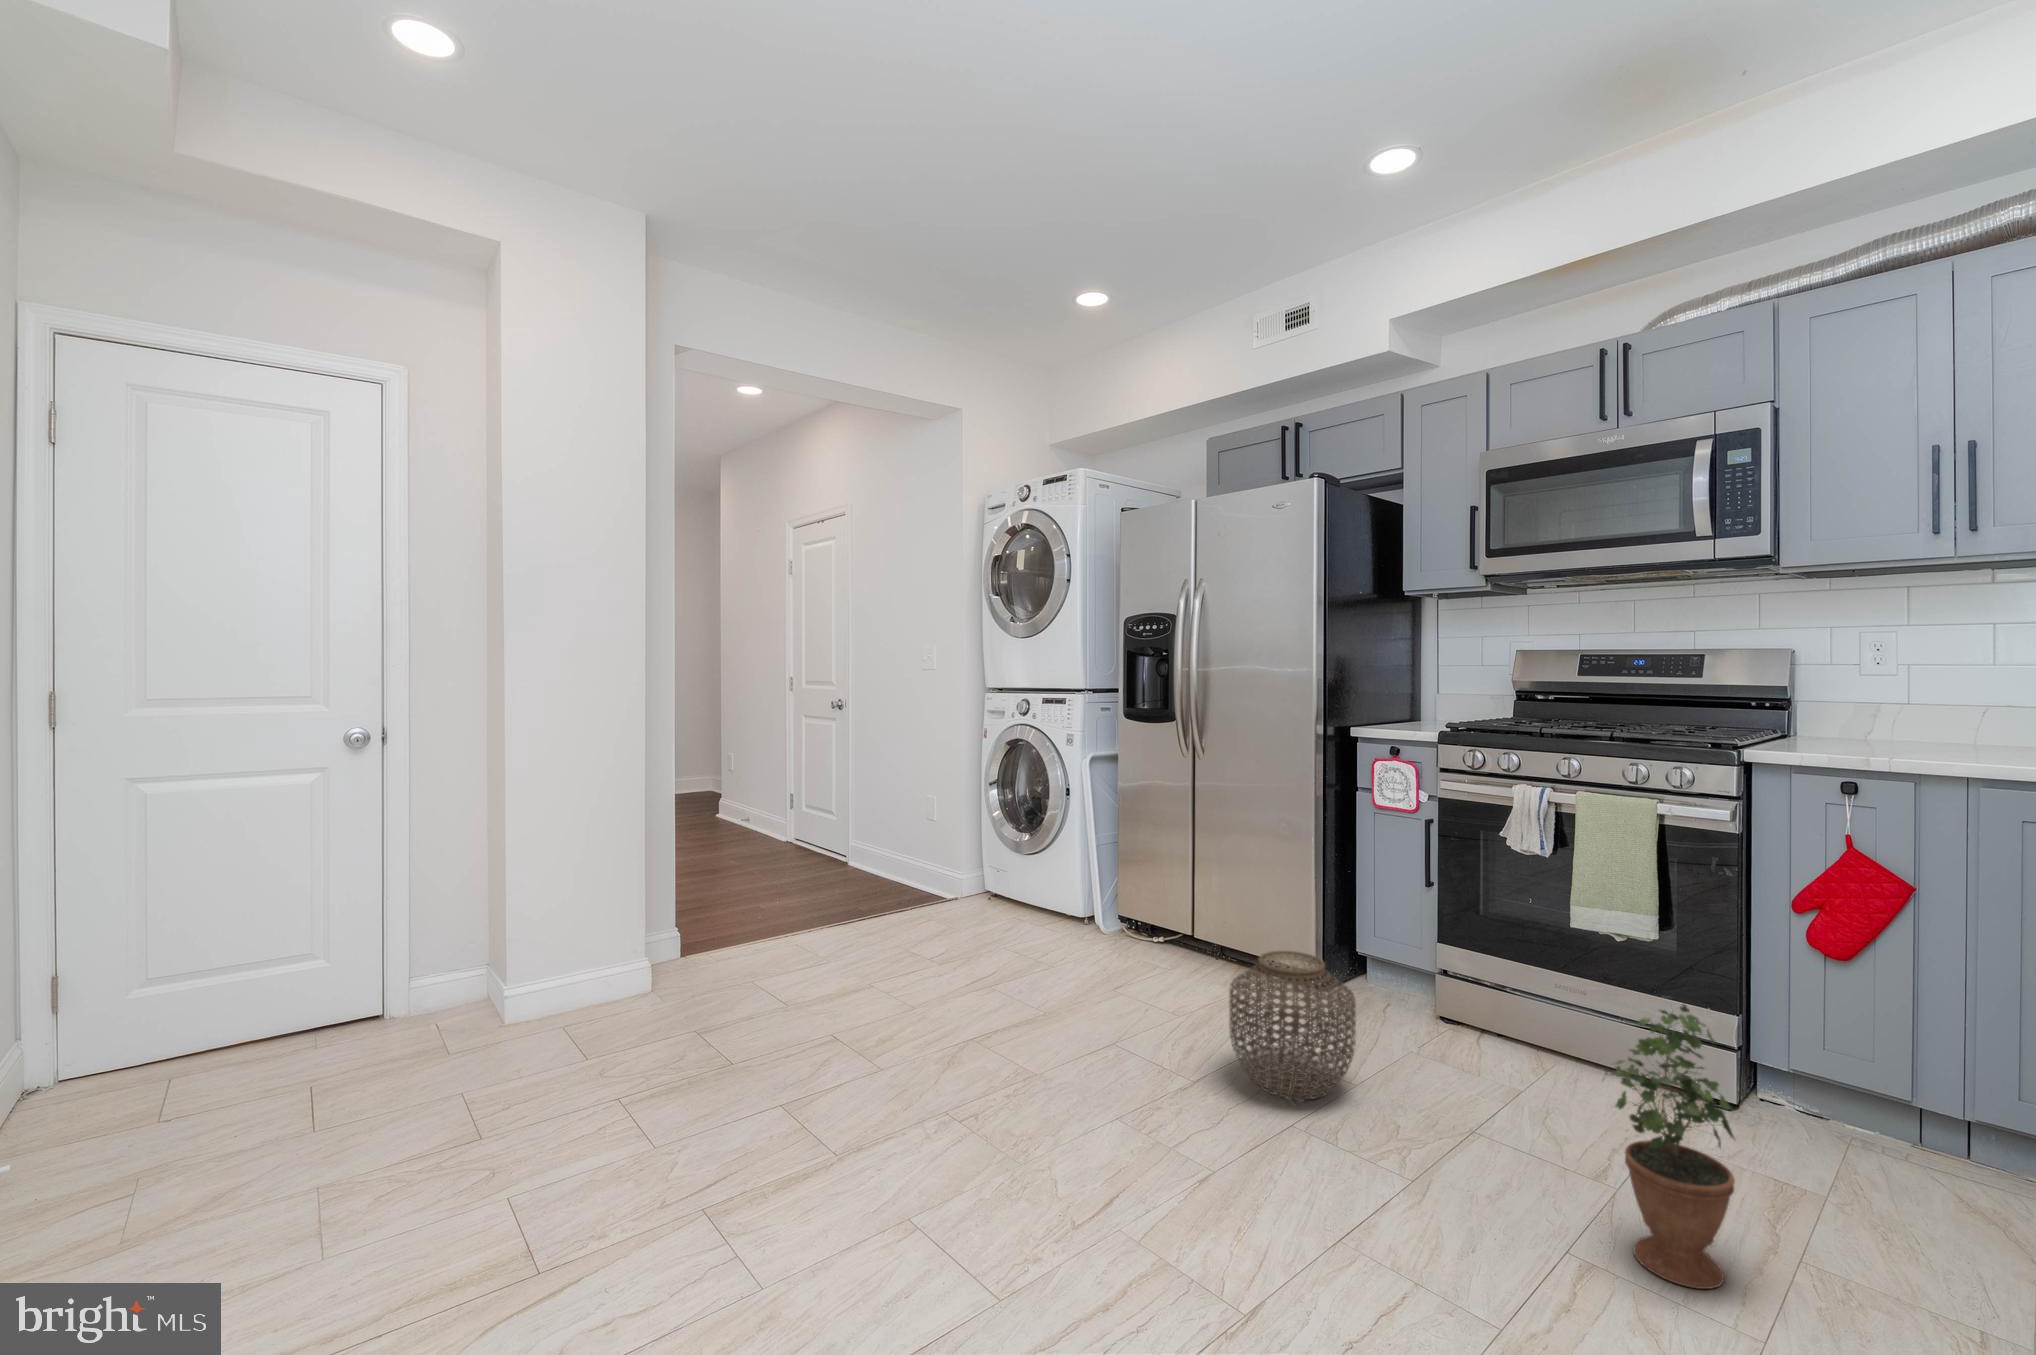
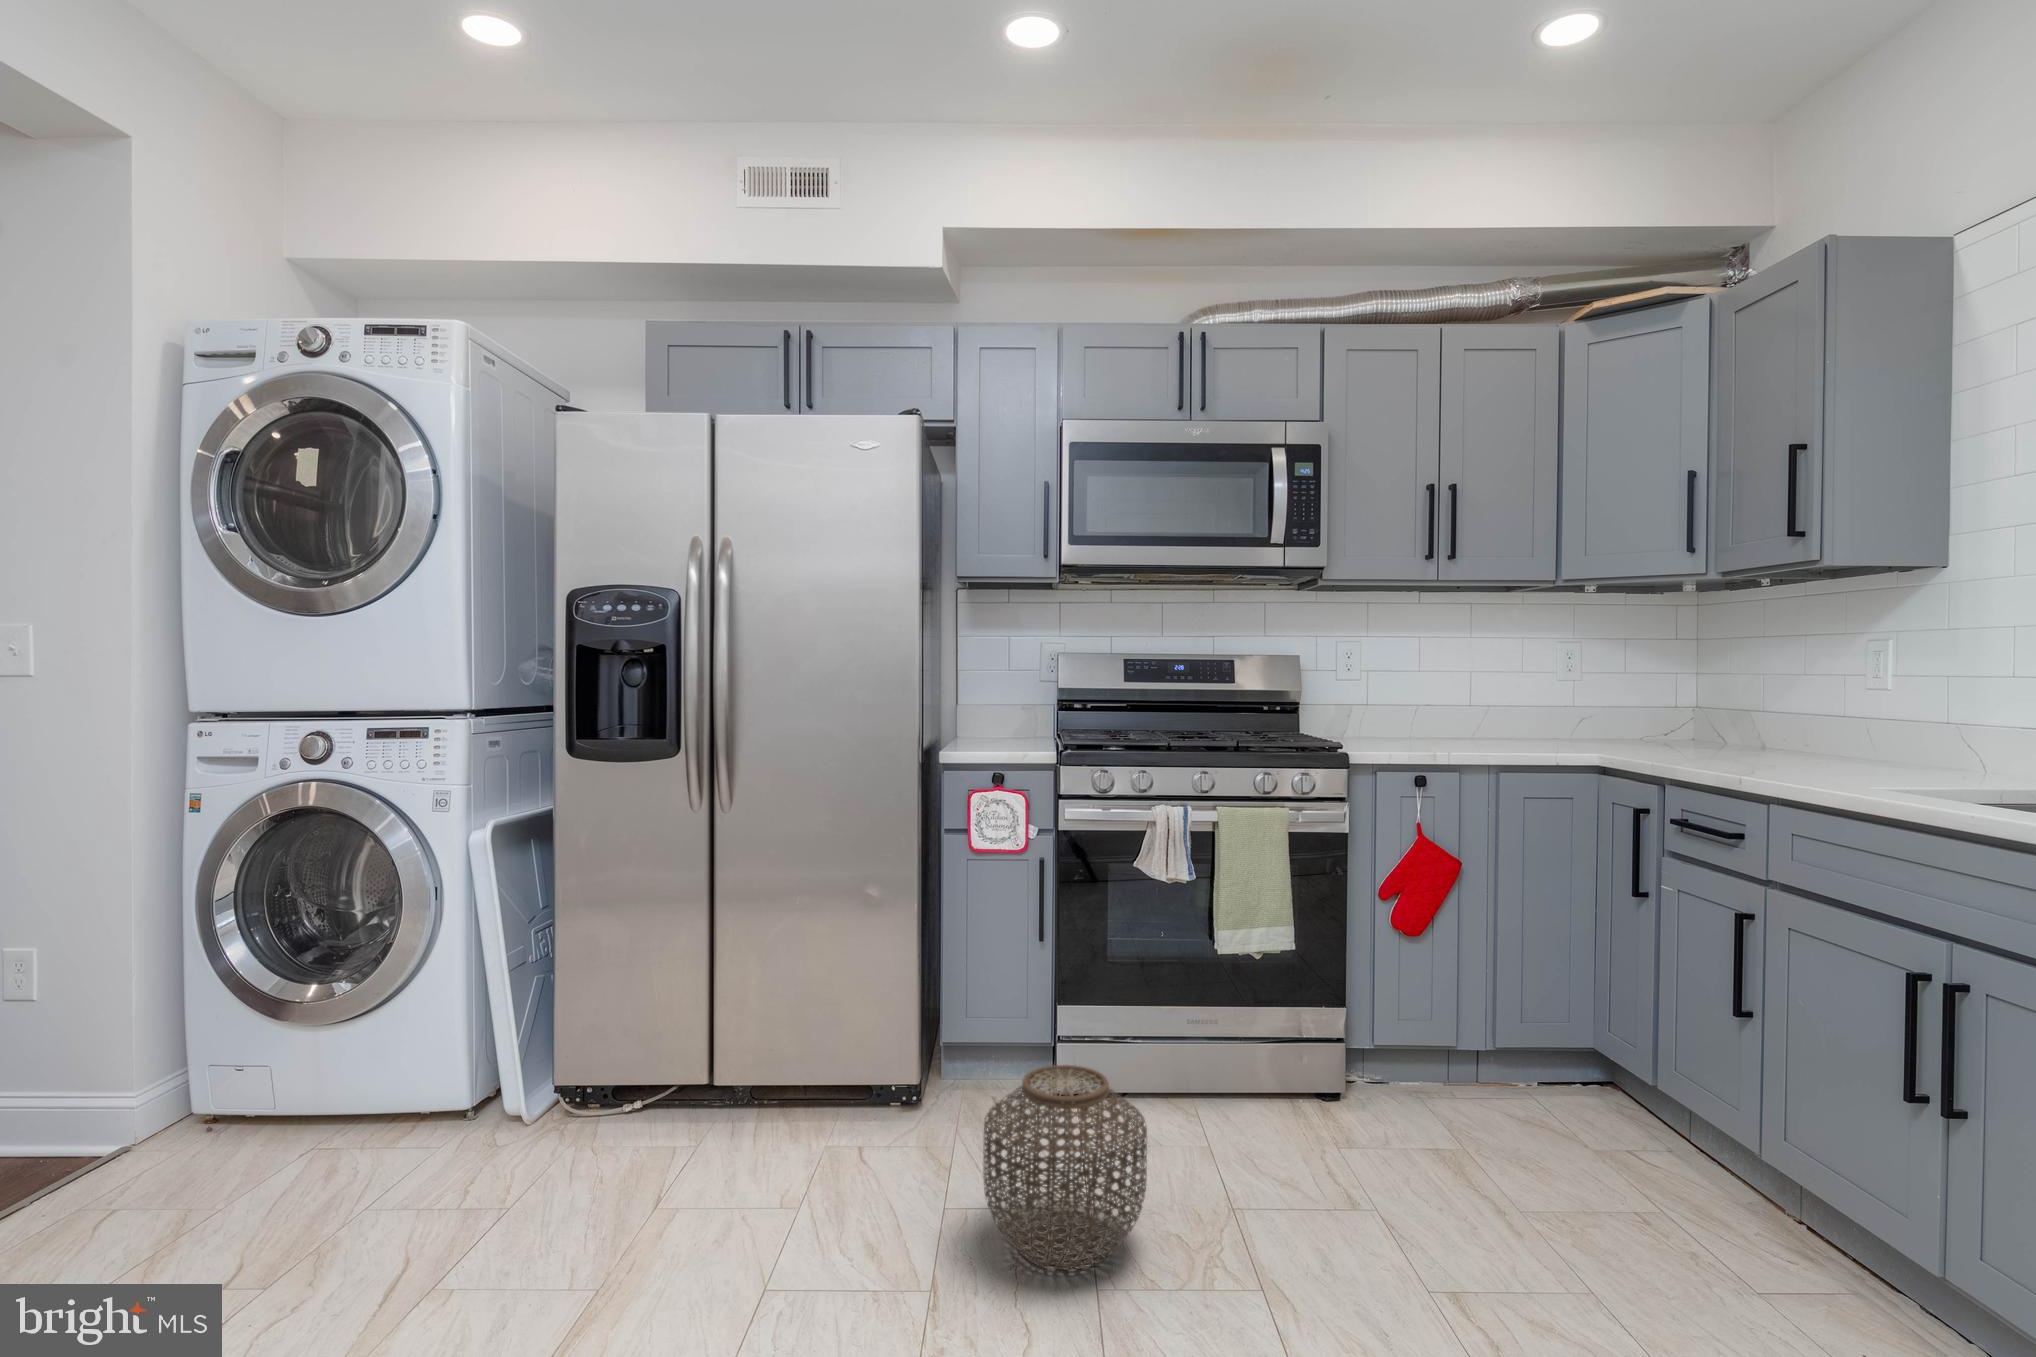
potted plant: present [1605,997,1735,1289] -> none [1465,1008,1567,1281]

